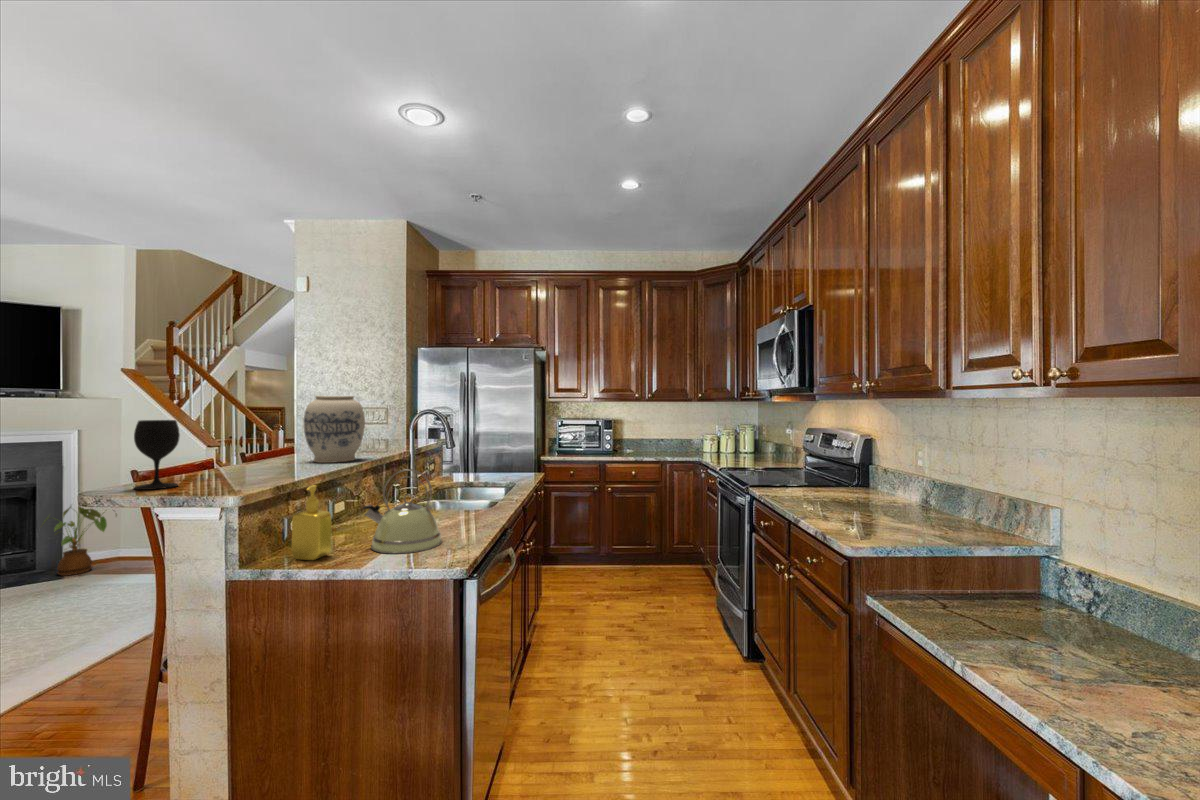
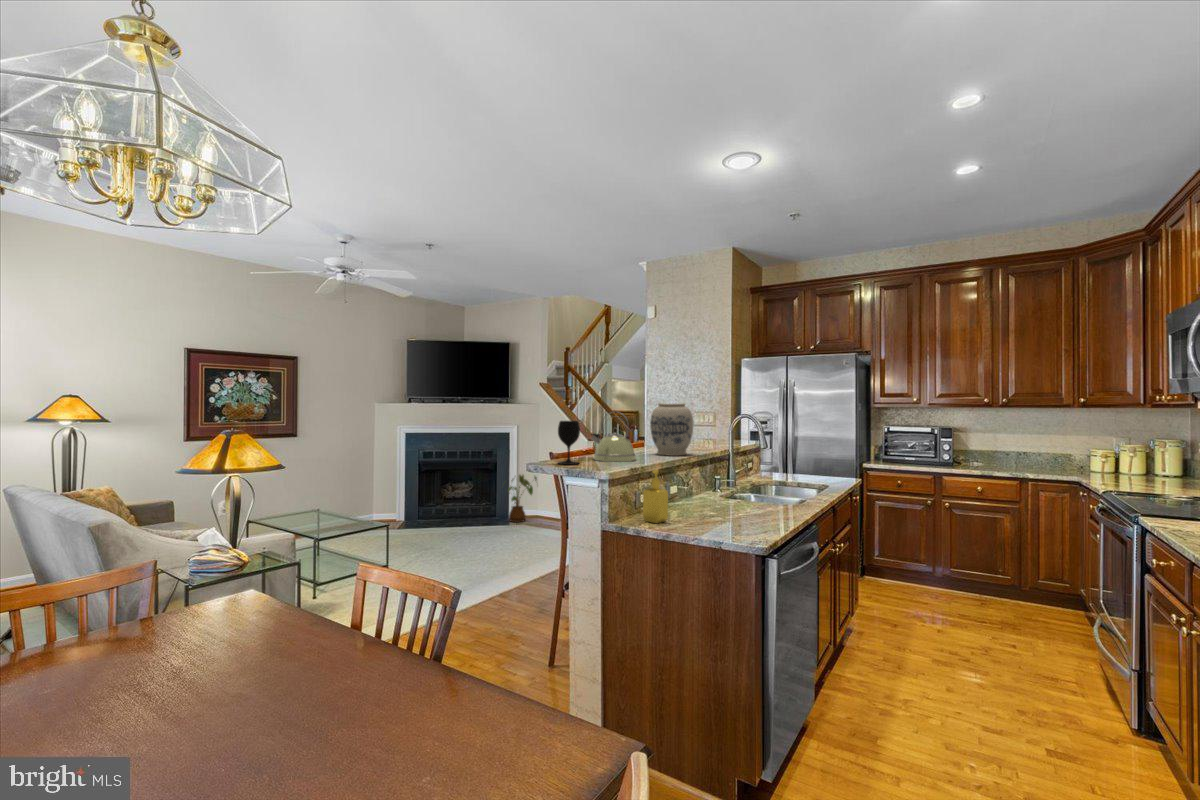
kettle: present [363,469,442,554] -> present [591,411,636,462]

